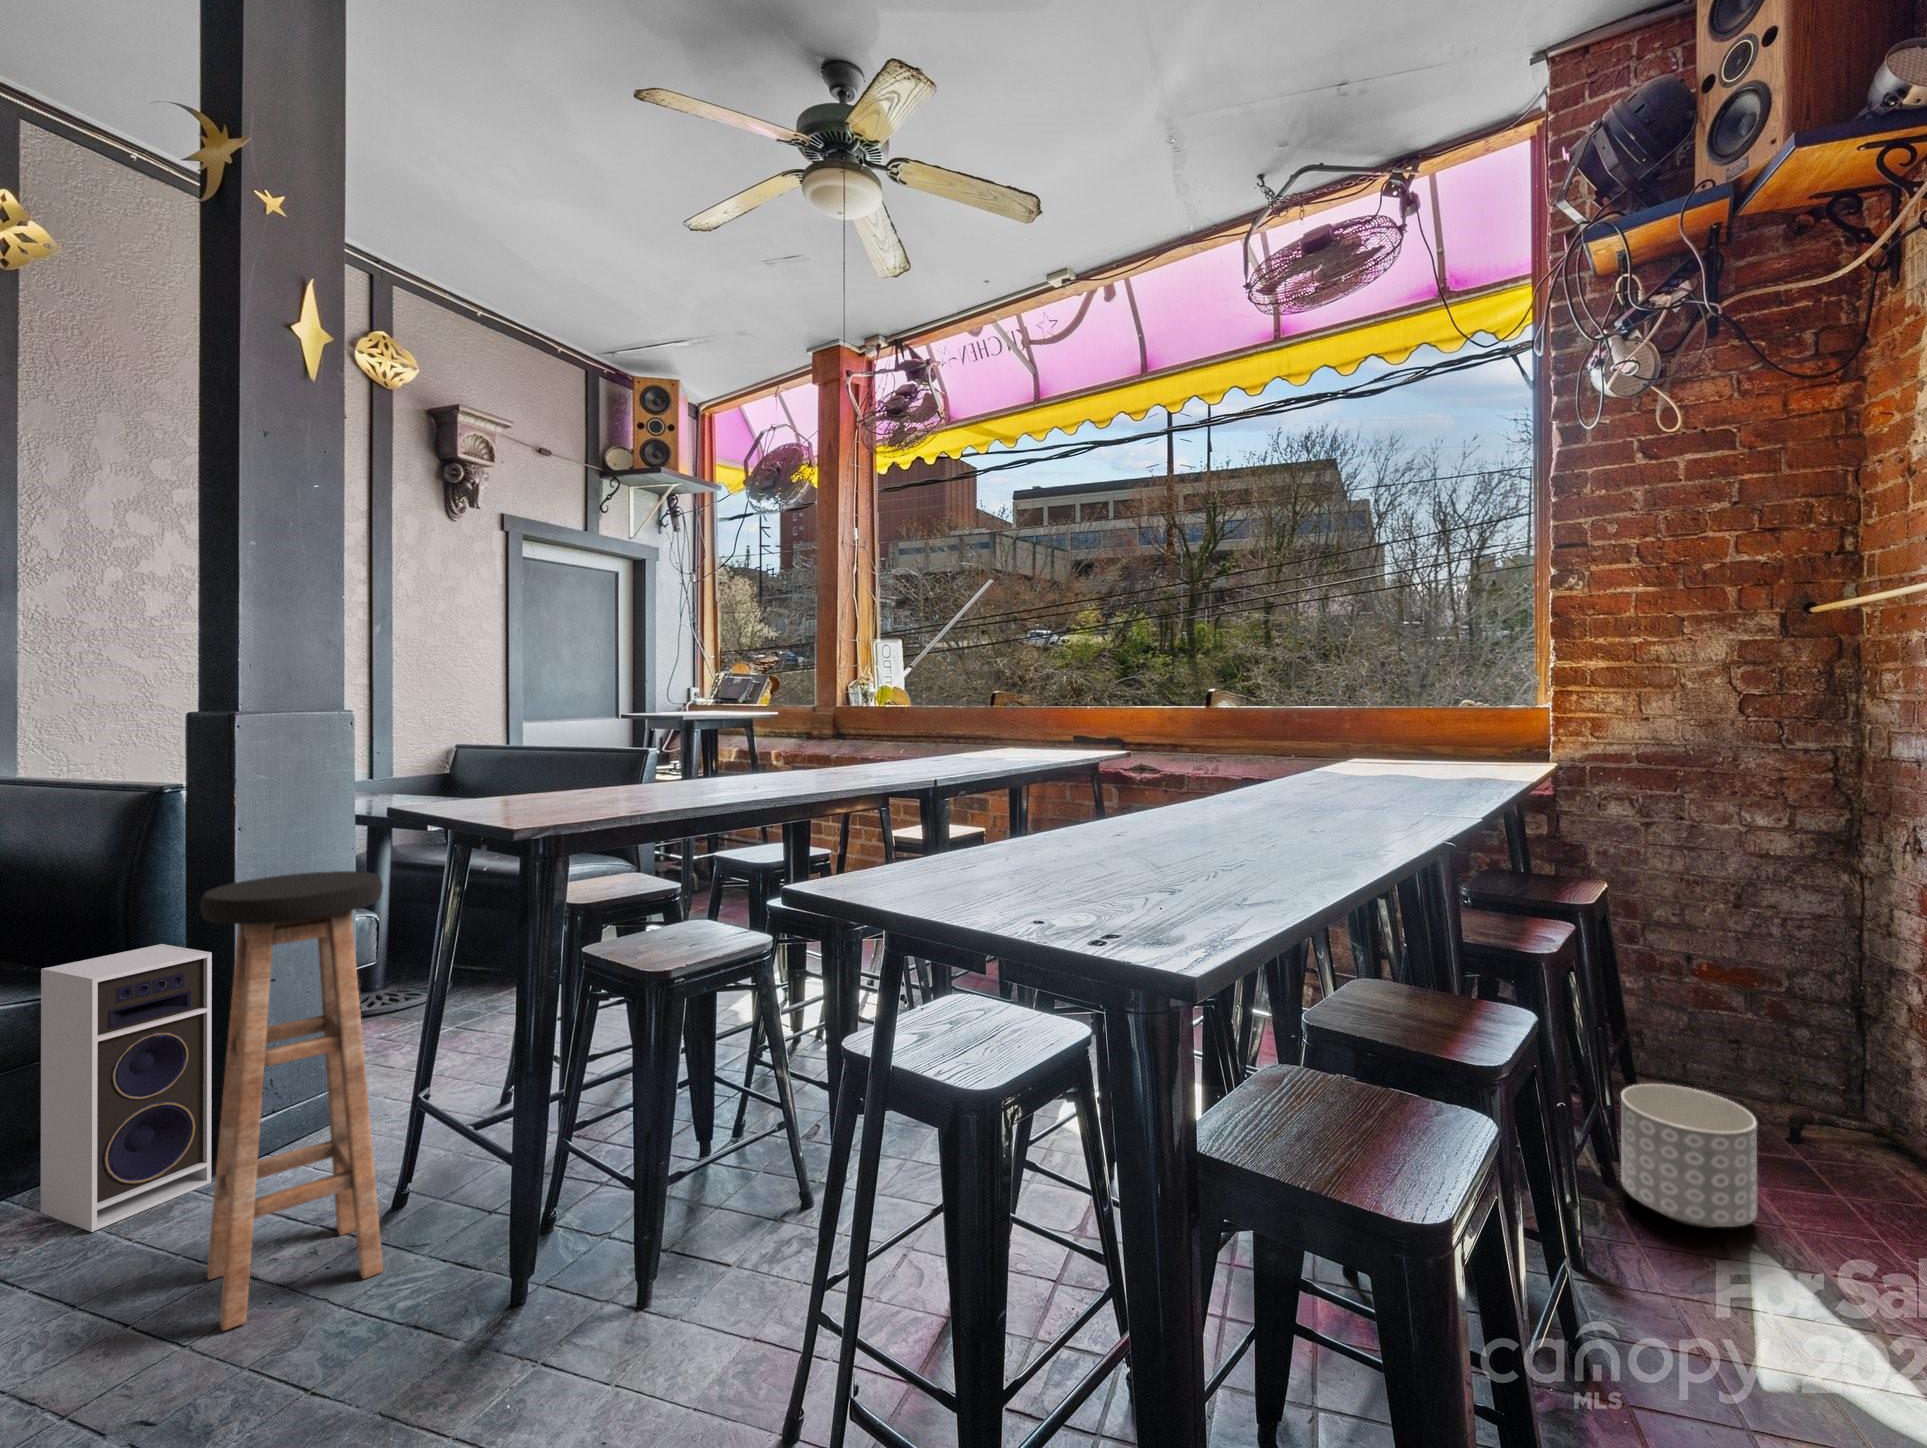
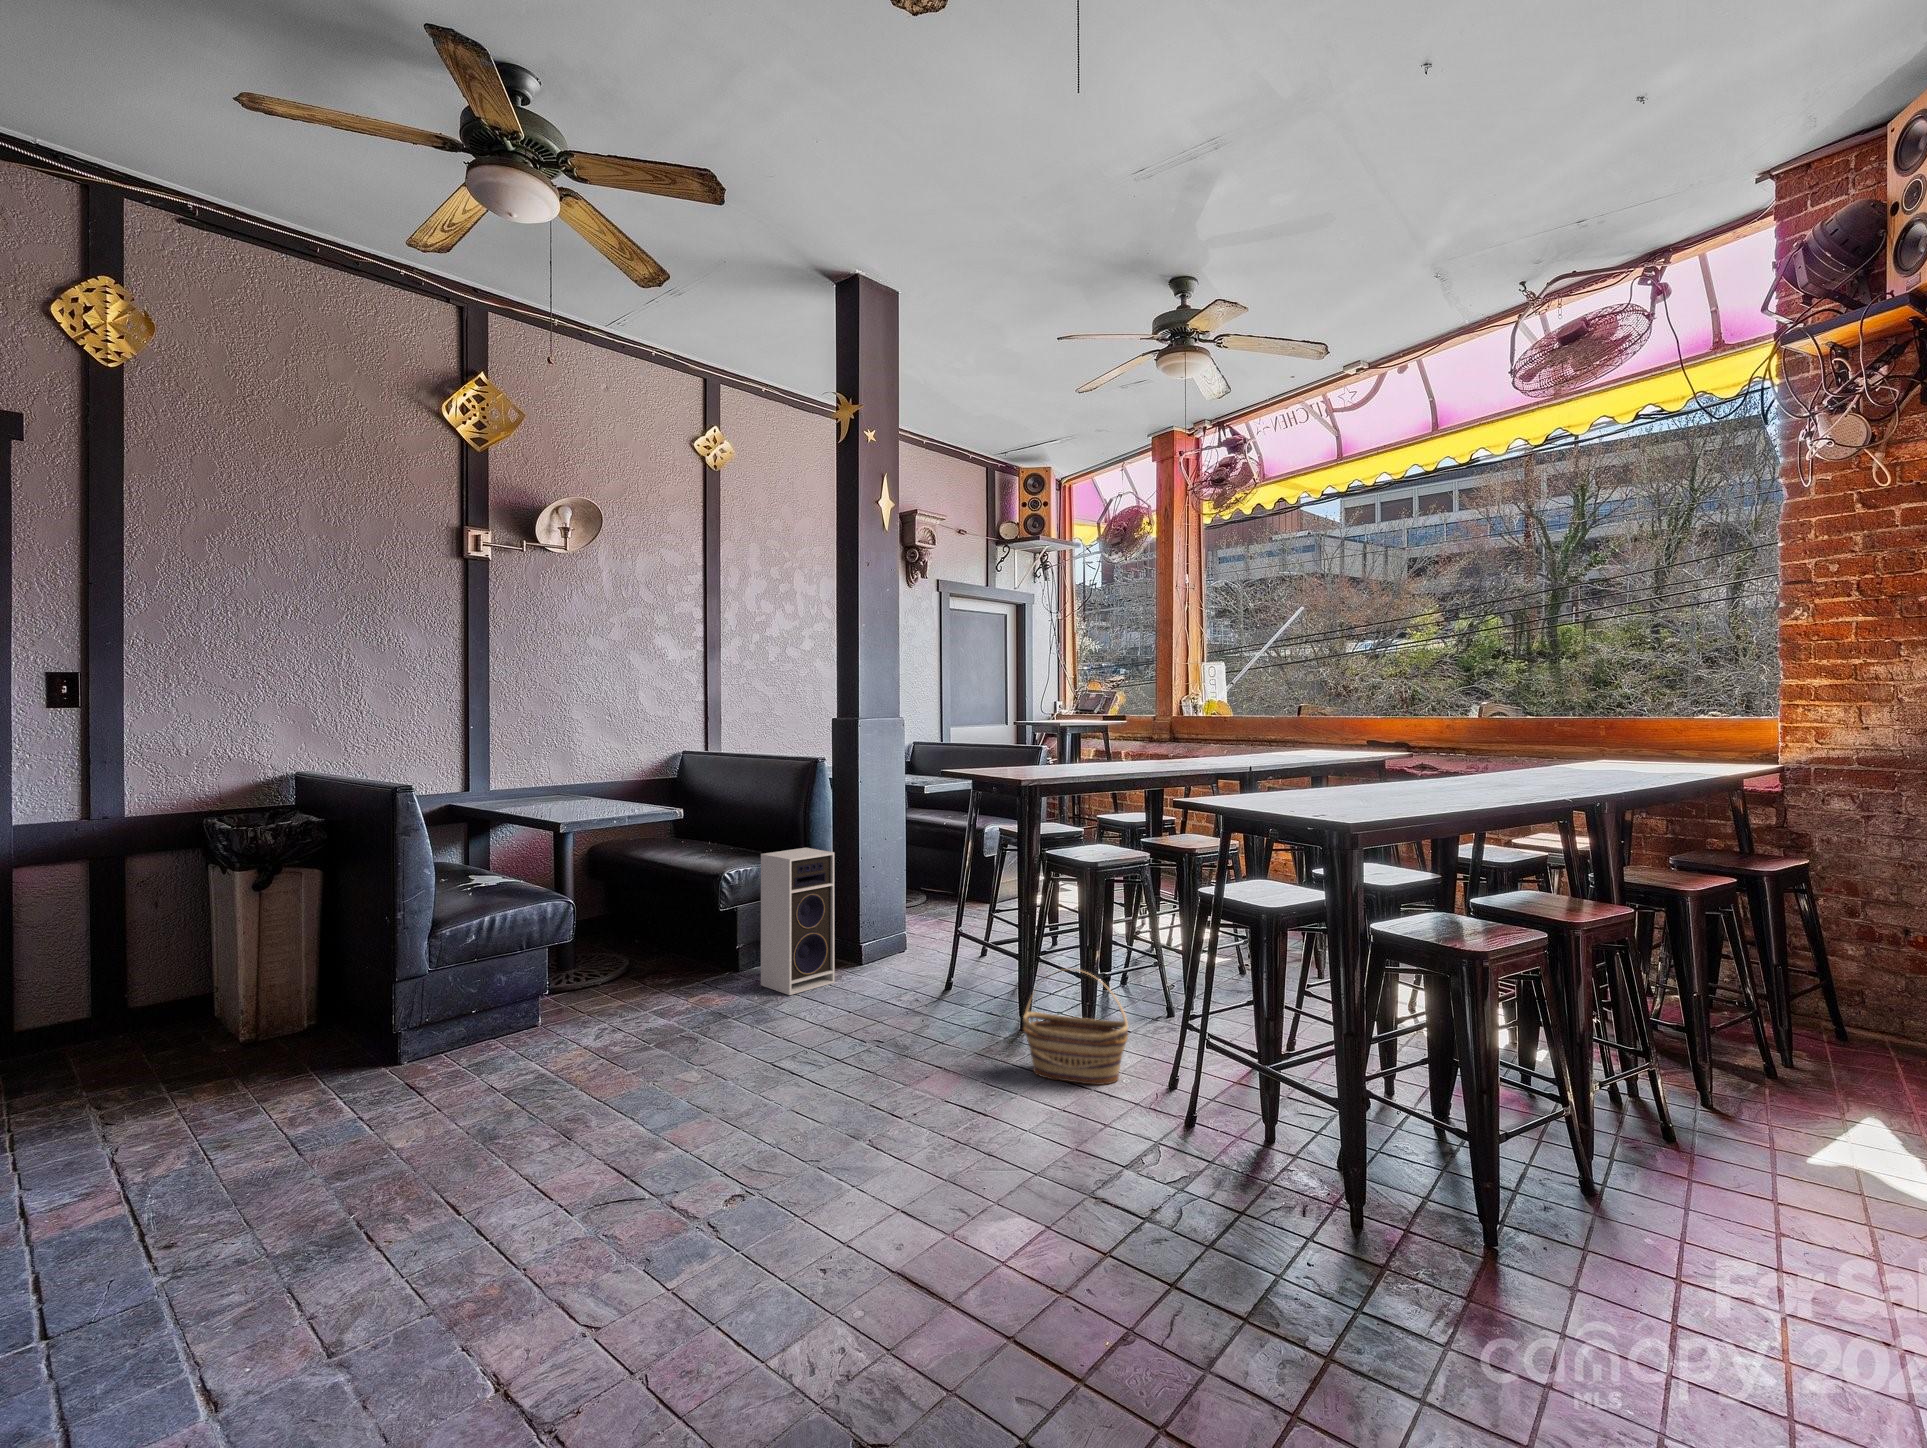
bar stool: present [200,871,383,1331] -> none [853,806,939,1038]
planter: present [1621,1084,1757,1228] -> none [1789,1010,1905,1115]
basket: none [519,1171,720,1388] -> present [1023,971,1128,1085]

